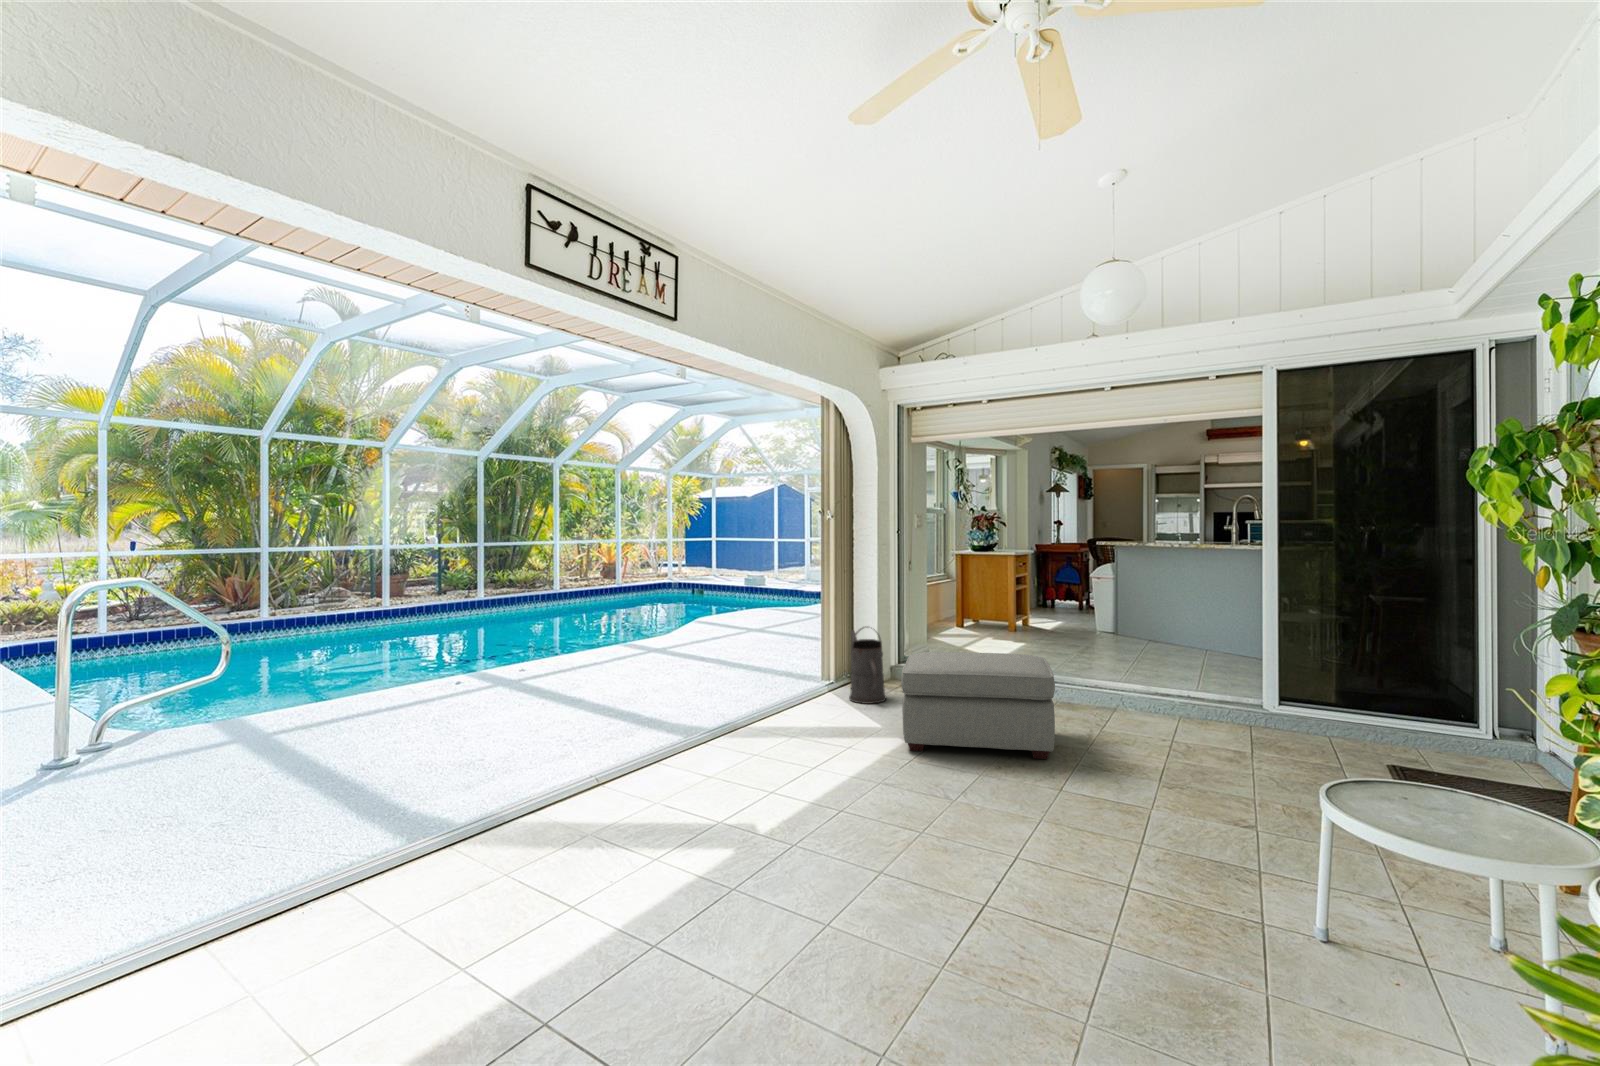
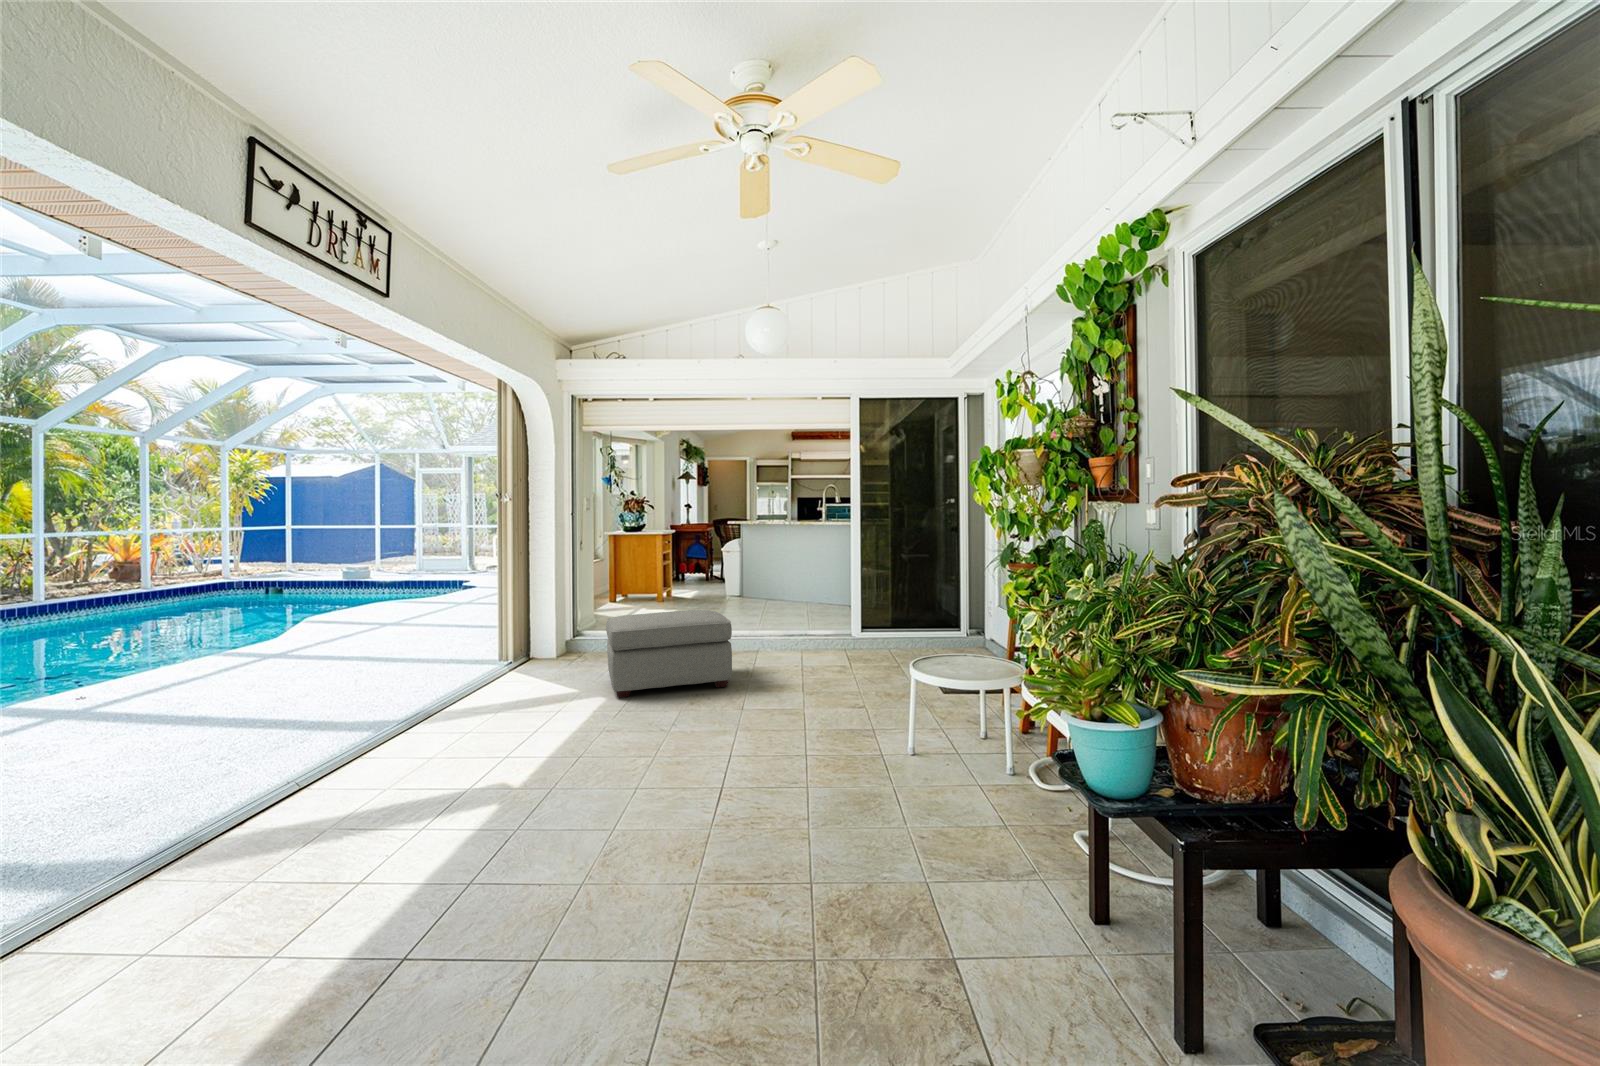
watering can: present [849,626,886,704] -> none [531,600,574,672]

